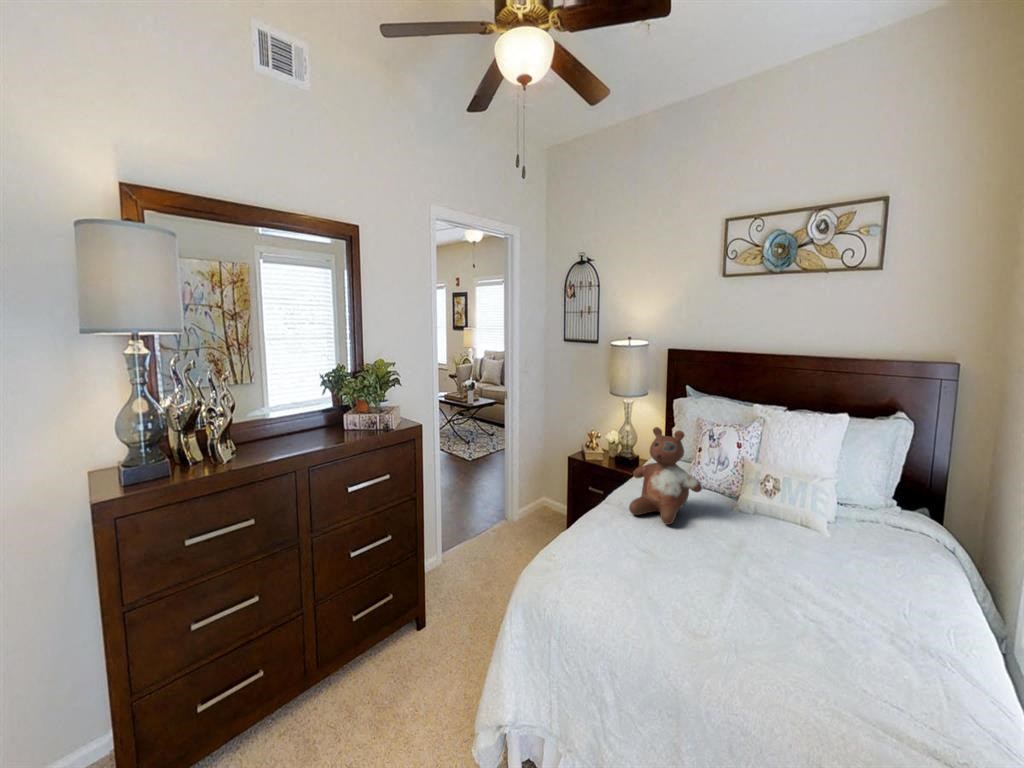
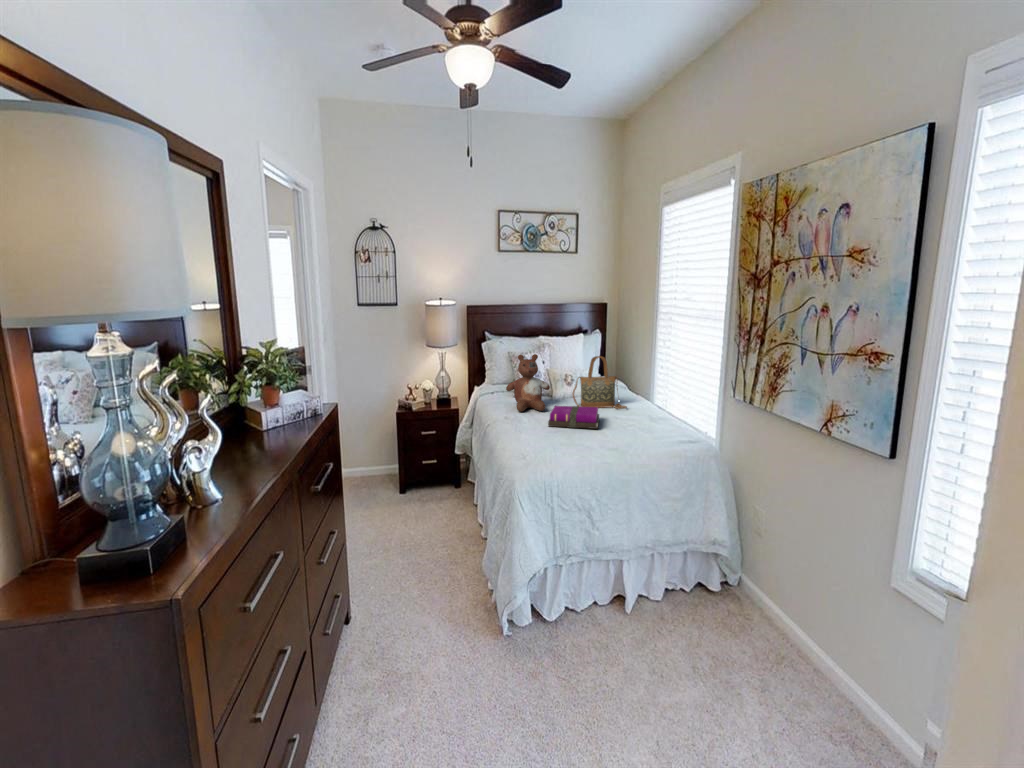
handbag: none [742,455,853,576] -> present [572,356,627,409]
notebook: none [626,525,745,602] -> present [548,406,599,429]

